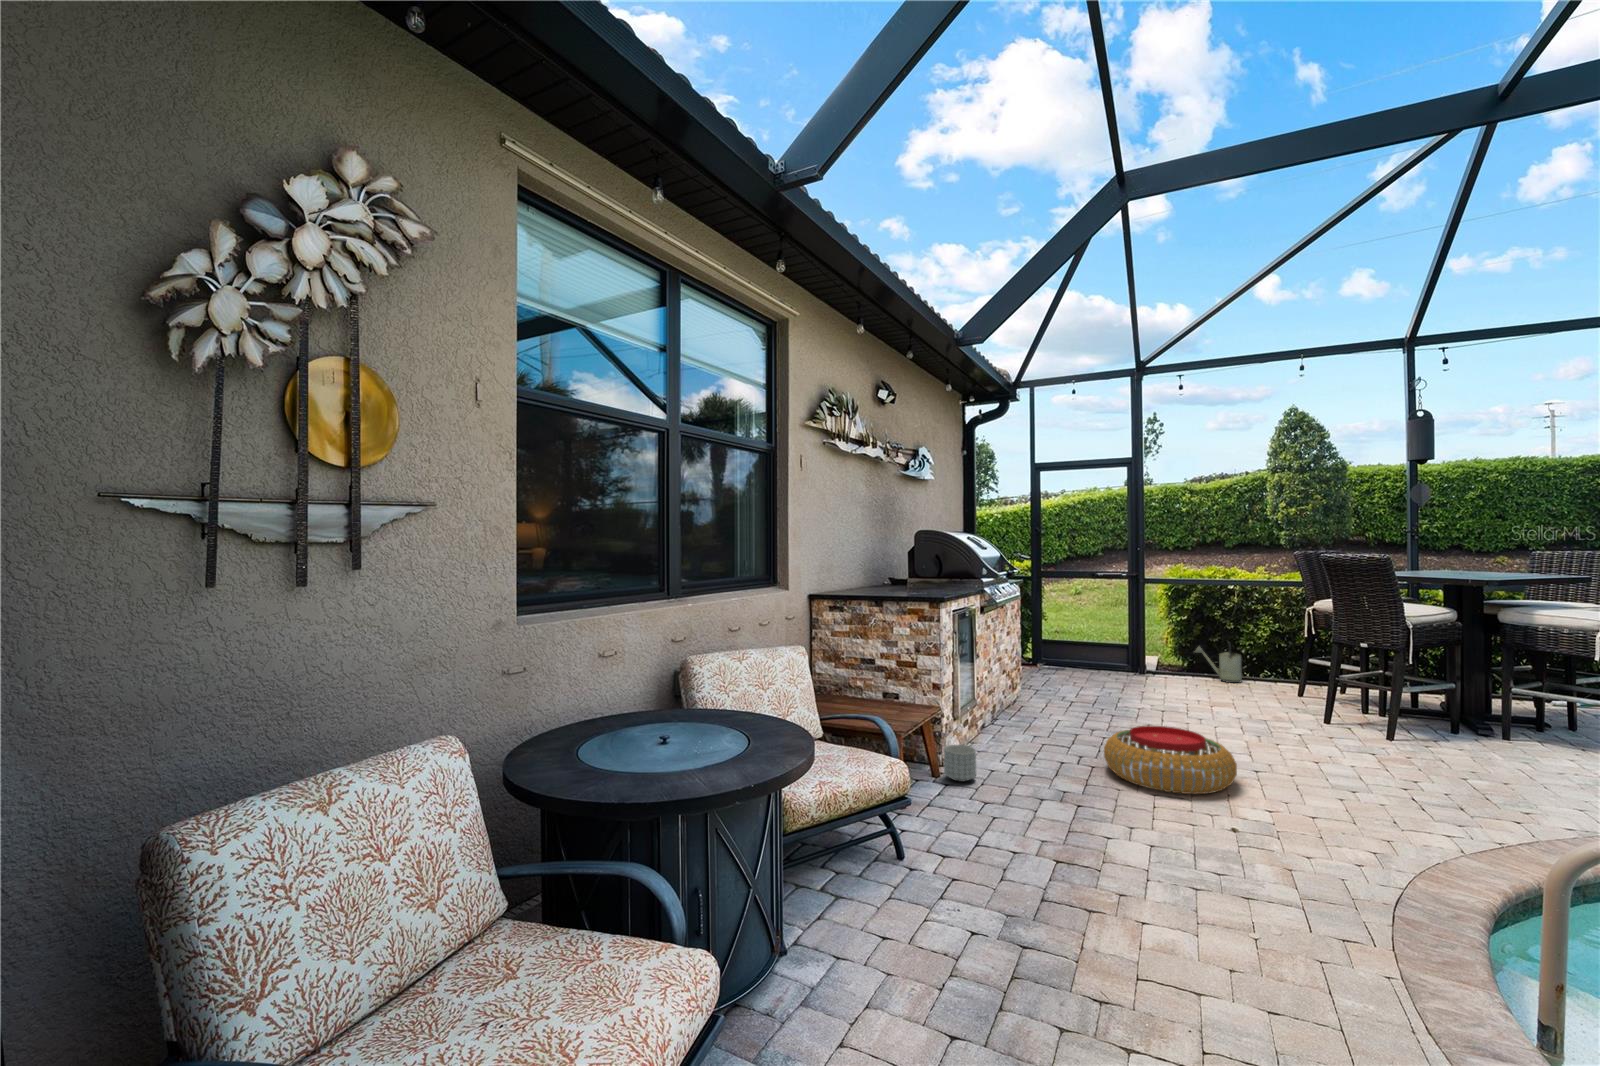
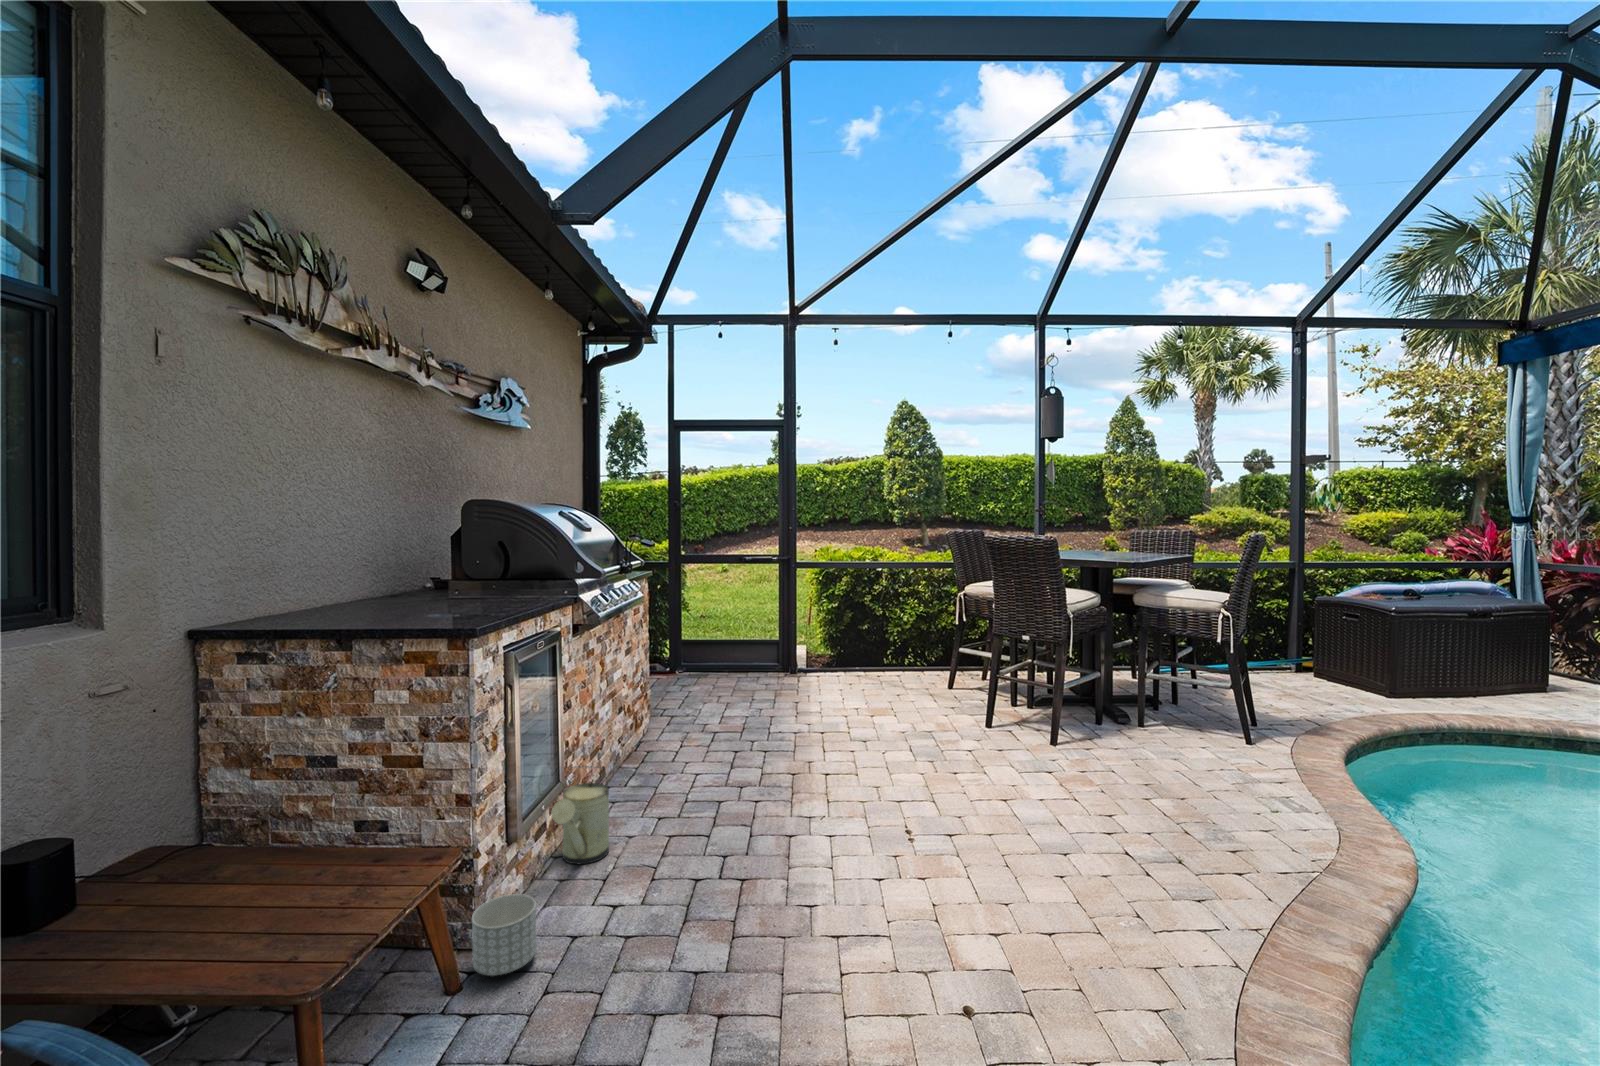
watering can: present [1195,644,1242,683] -> present [551,766,609,864]
pouf: present [1104,726,1237,794] -> none [749,786,920,905]

